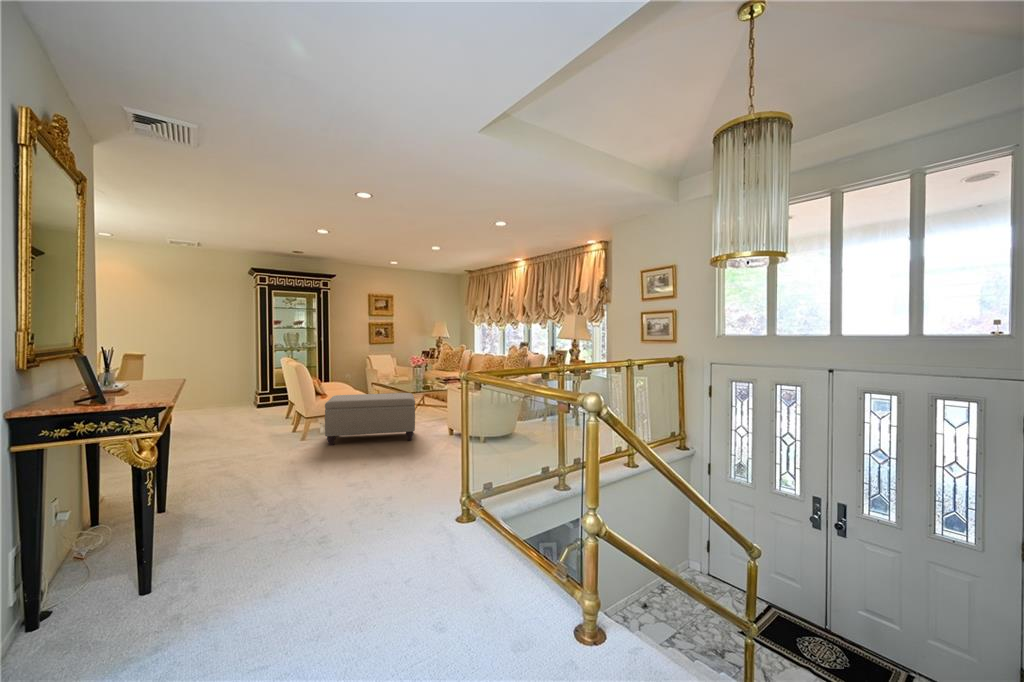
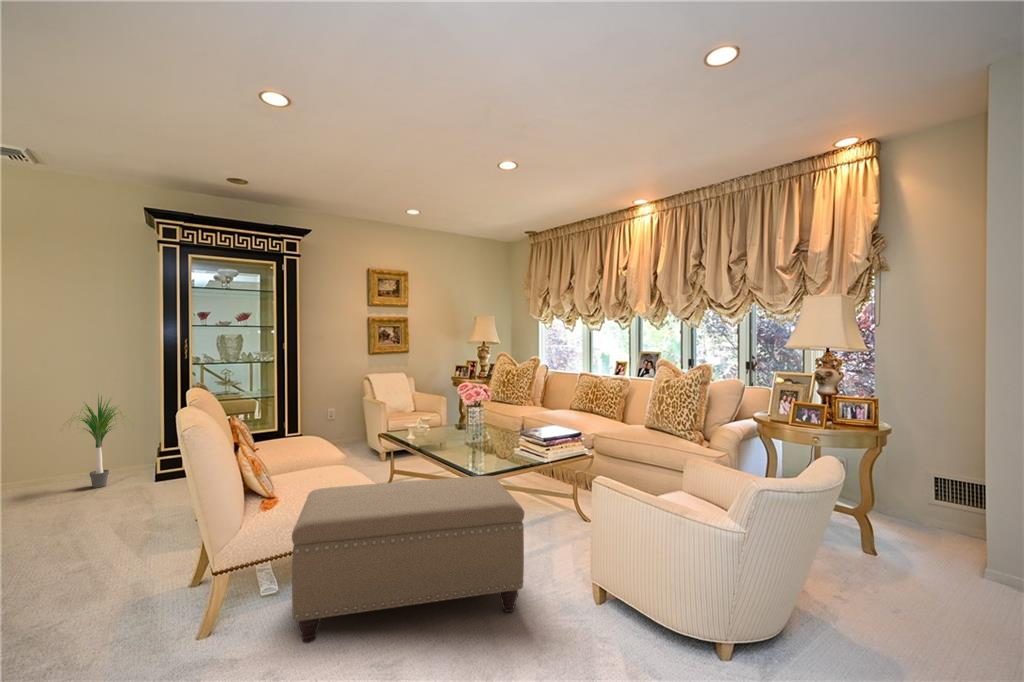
potted plant: none [207,361,246,409] -> present [72,397,125,488]

